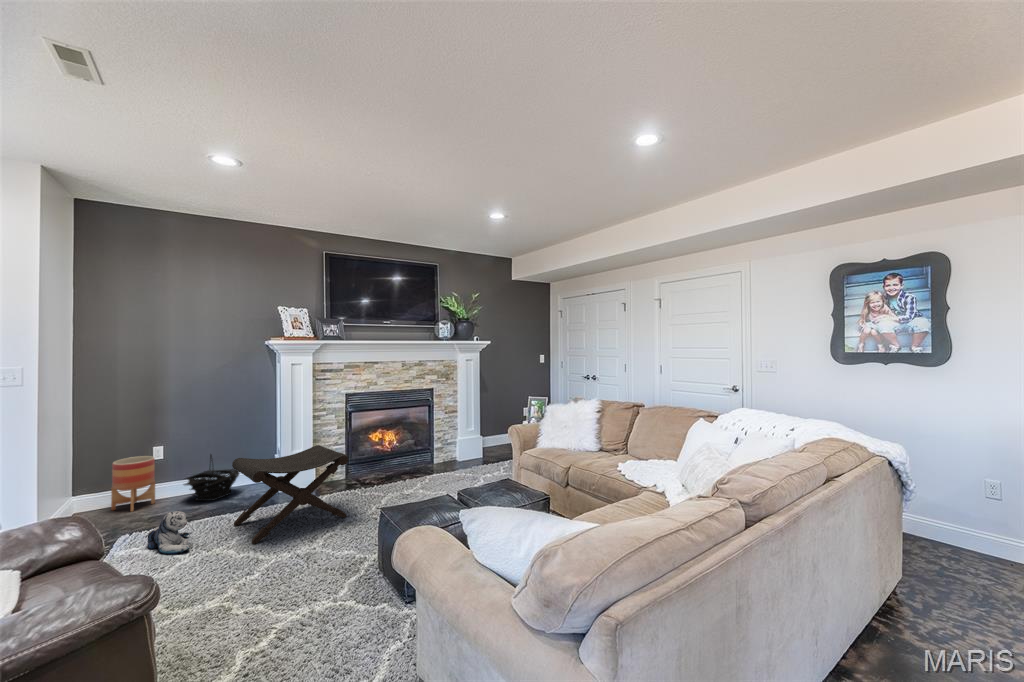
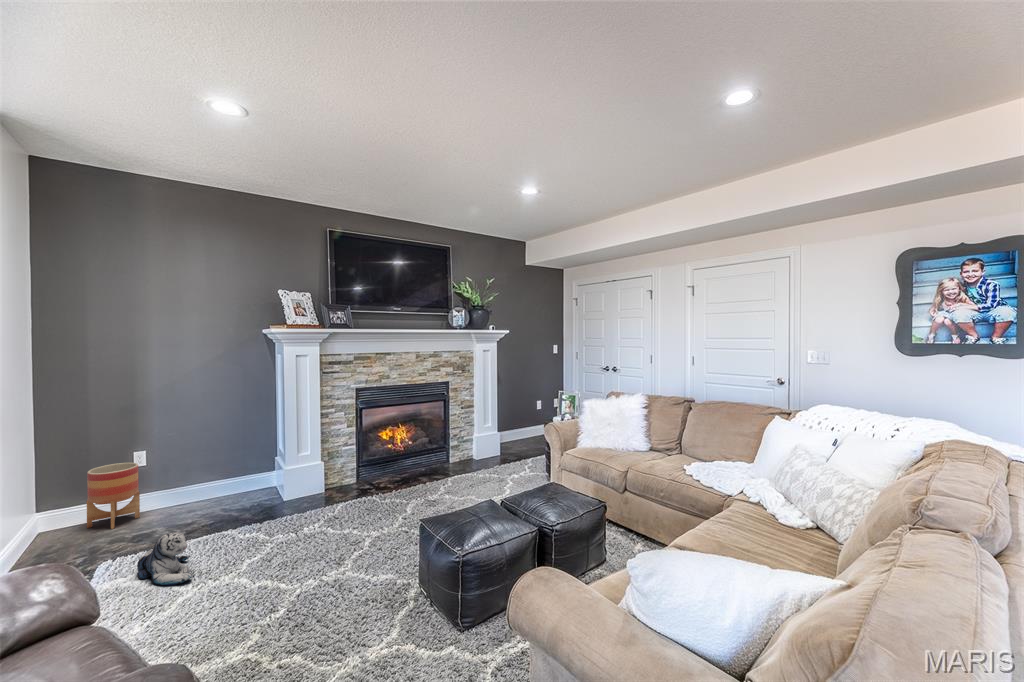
footstool: present [232,445,348,544] -> none [237,448,373,569]
basket: present [184,455,239,501] -> none [173,458,239,513]

